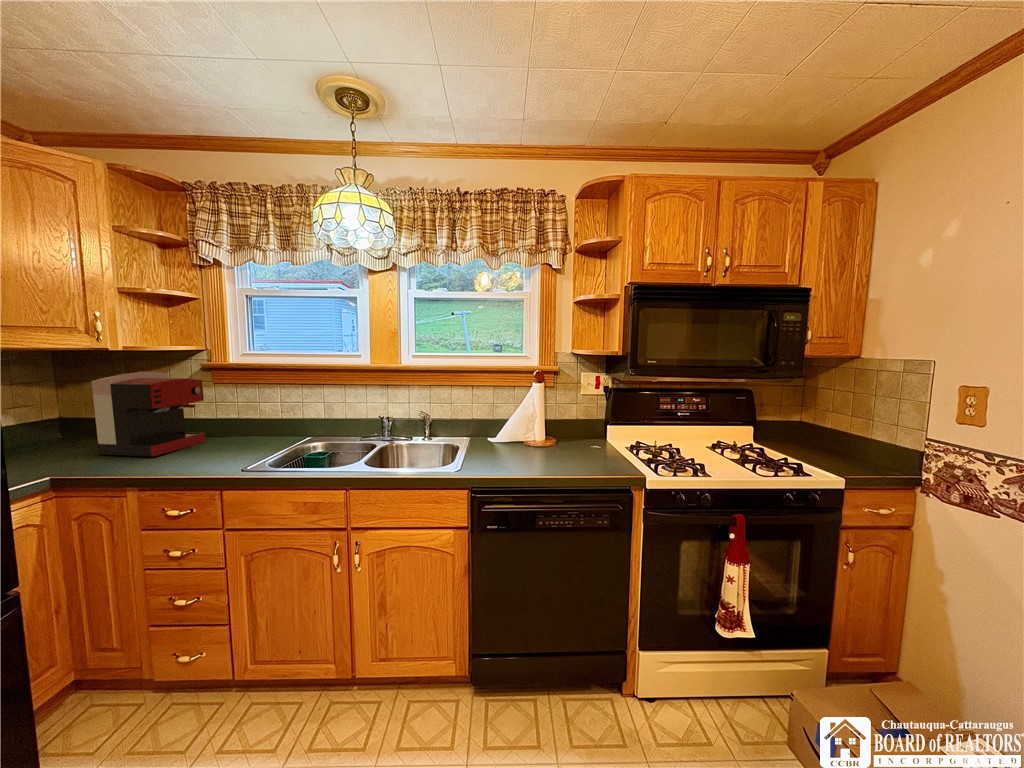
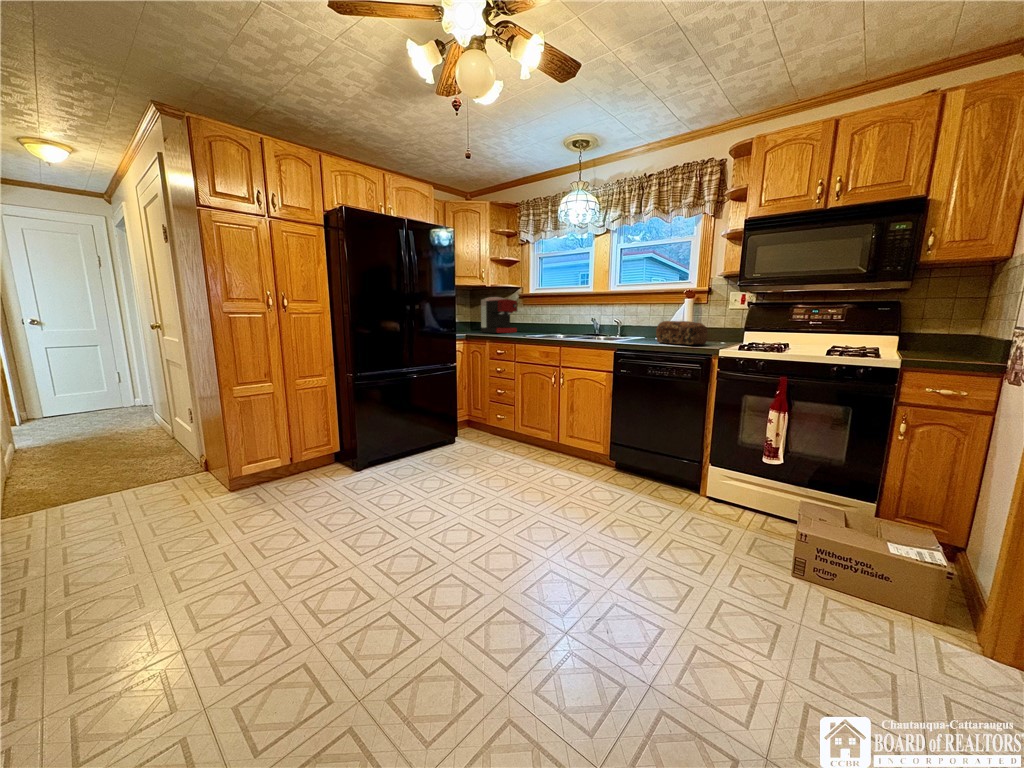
bread loaf: none [528,426,598,467] -> present [656,321,708,345]

